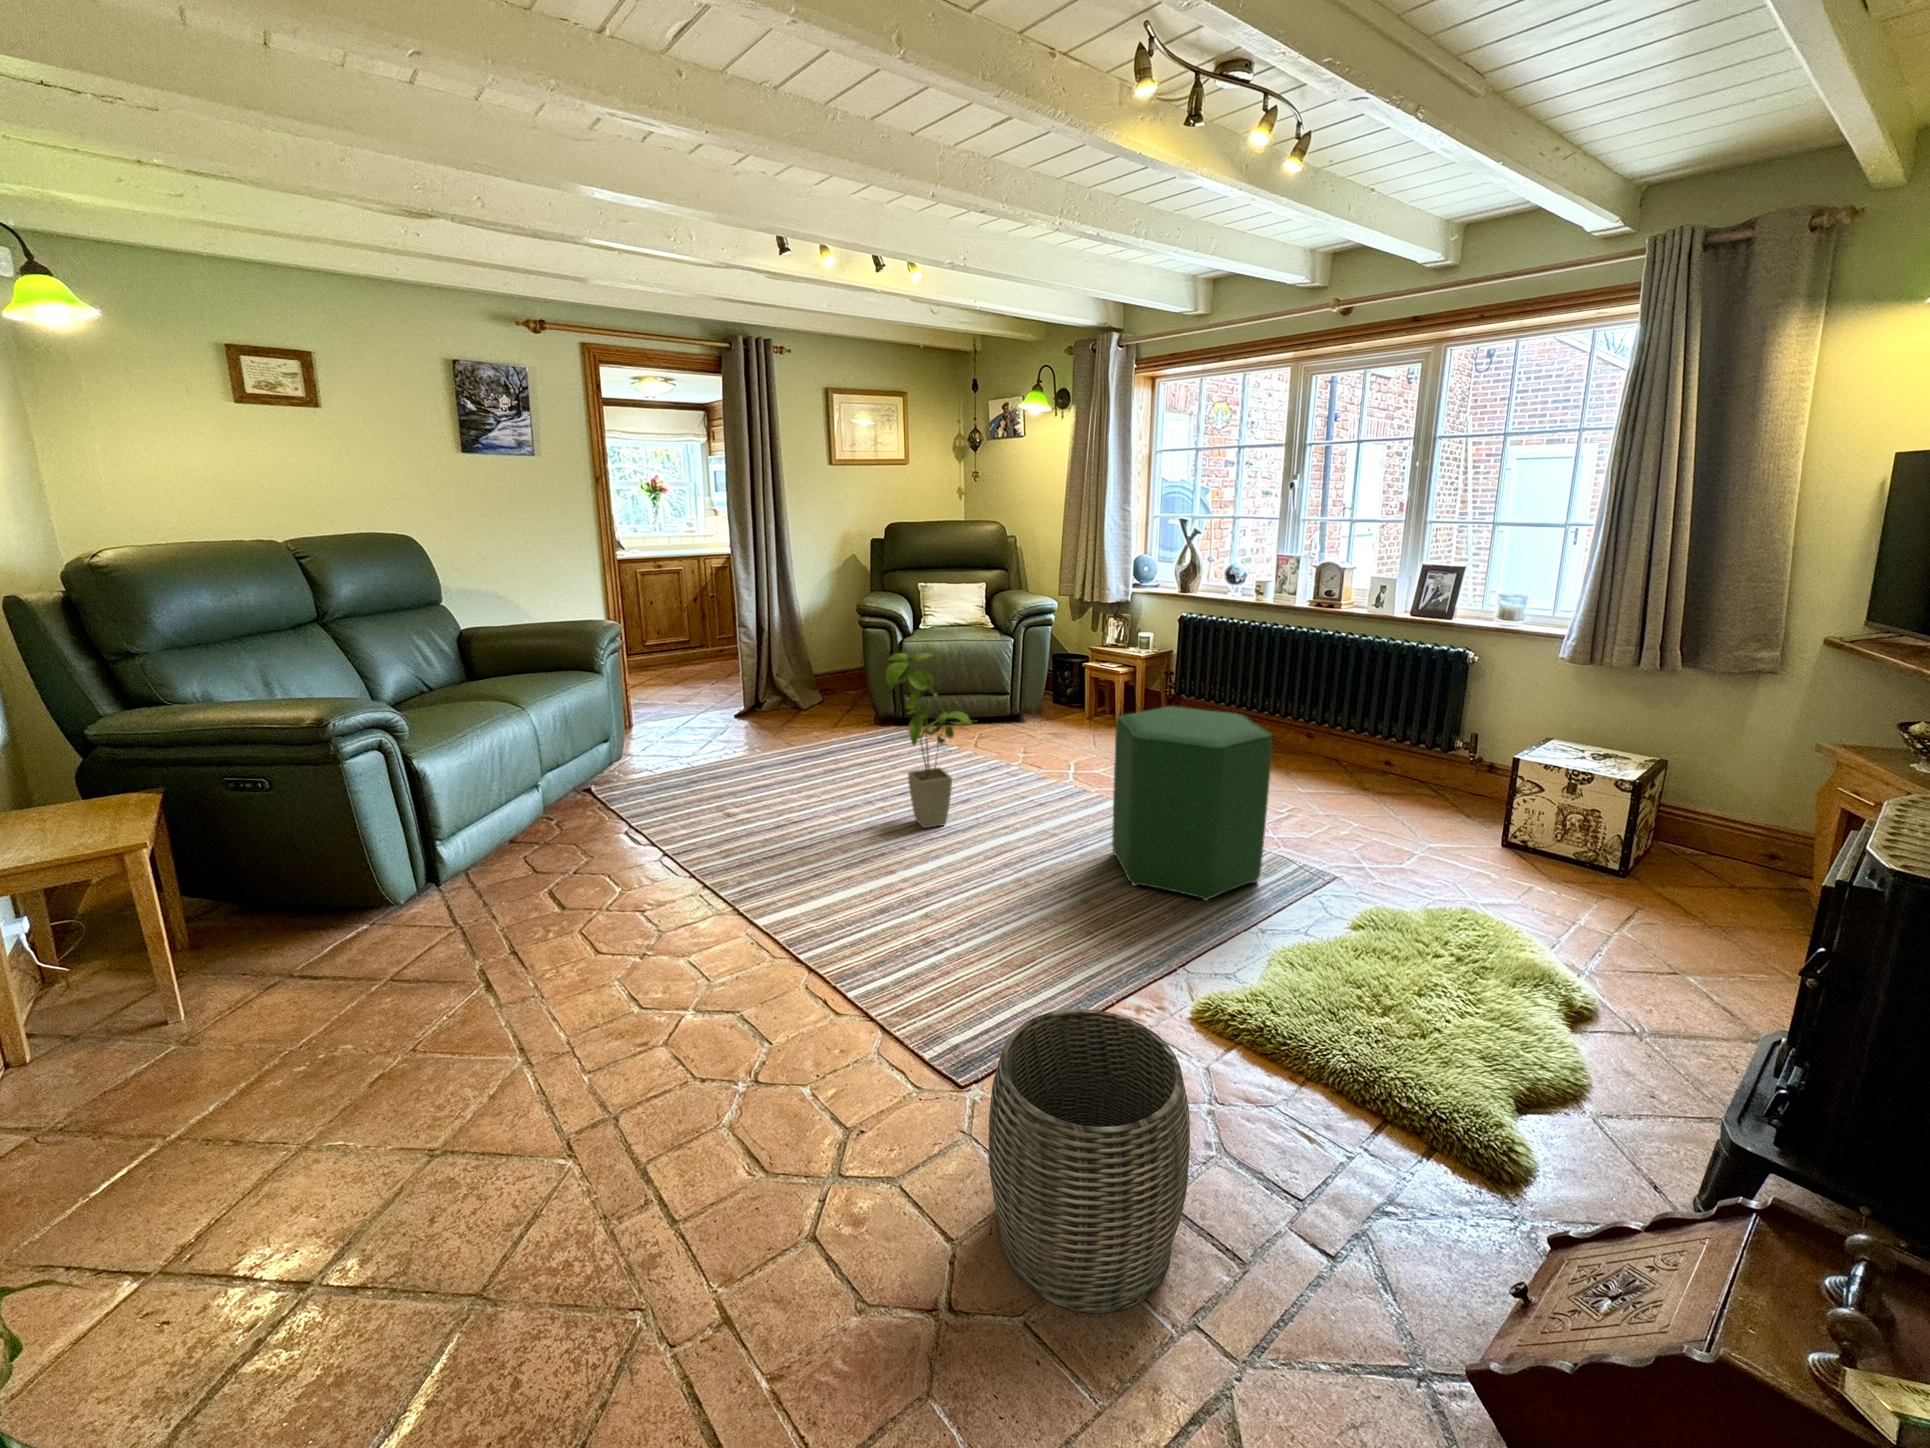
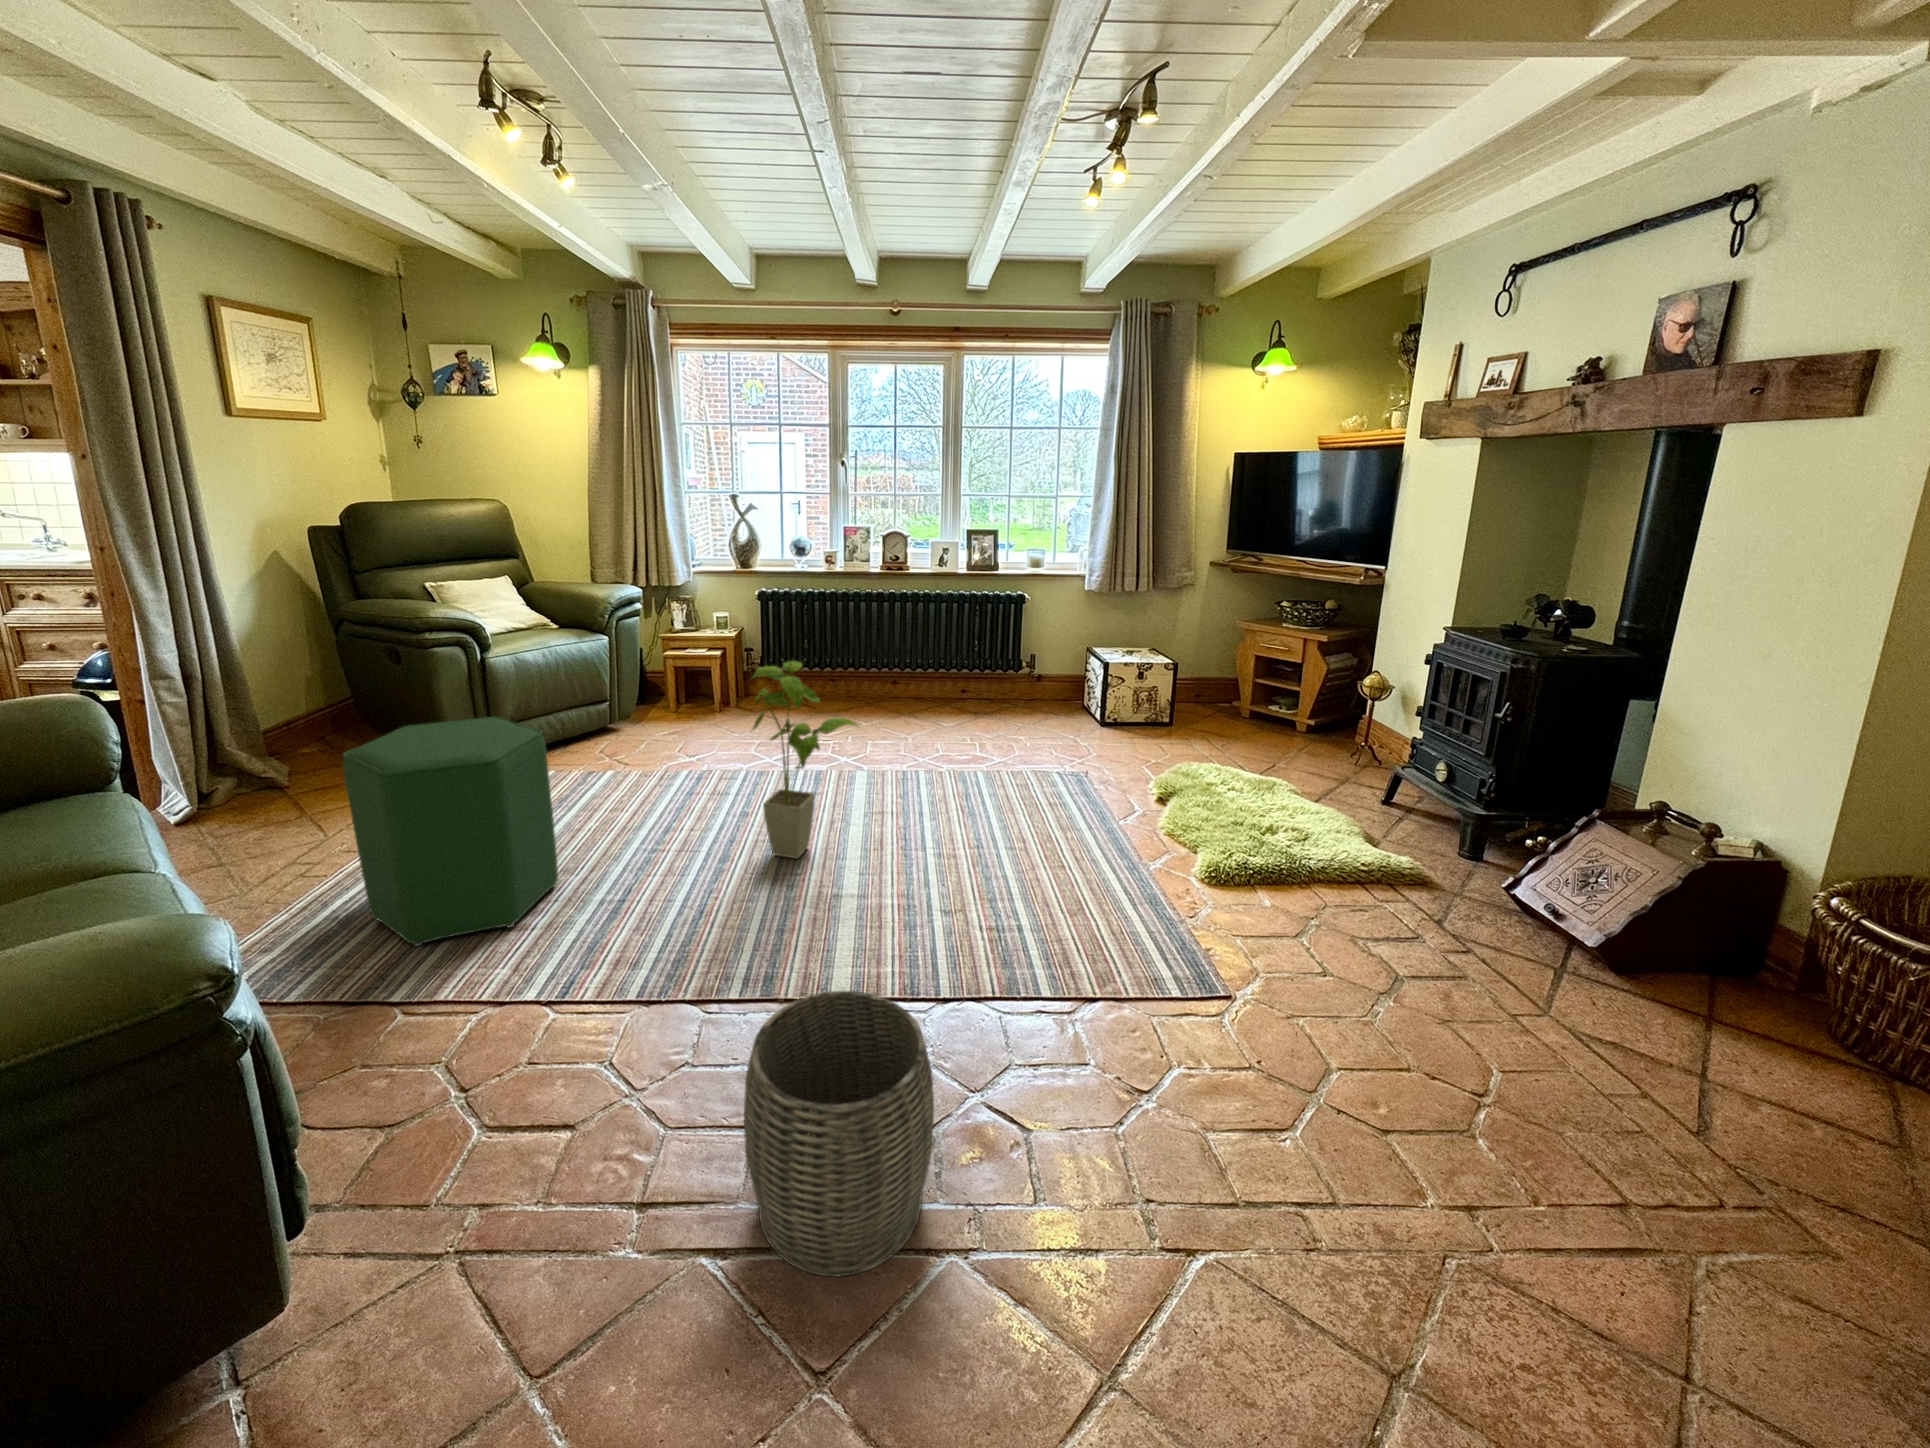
ottoman: present [1112,706,1272,901] -> present [343,717,558,946]
woven basket: present [989,1009,1190,1313] -> present [744,991,934,1276]

